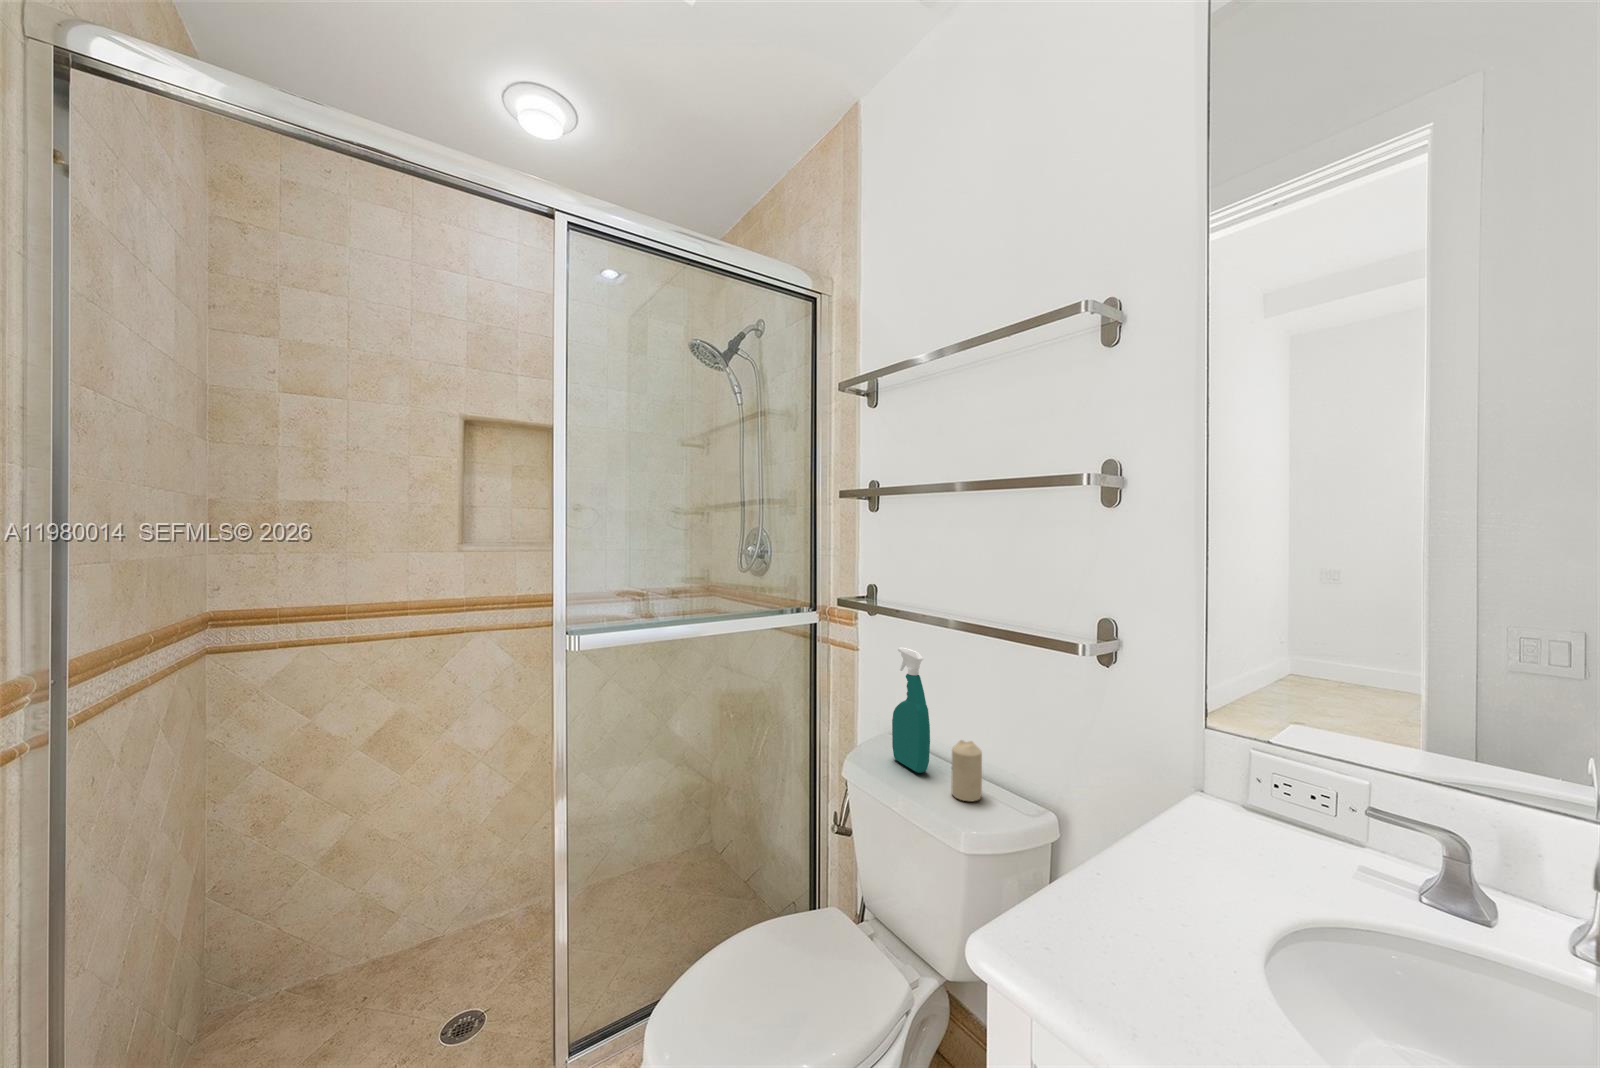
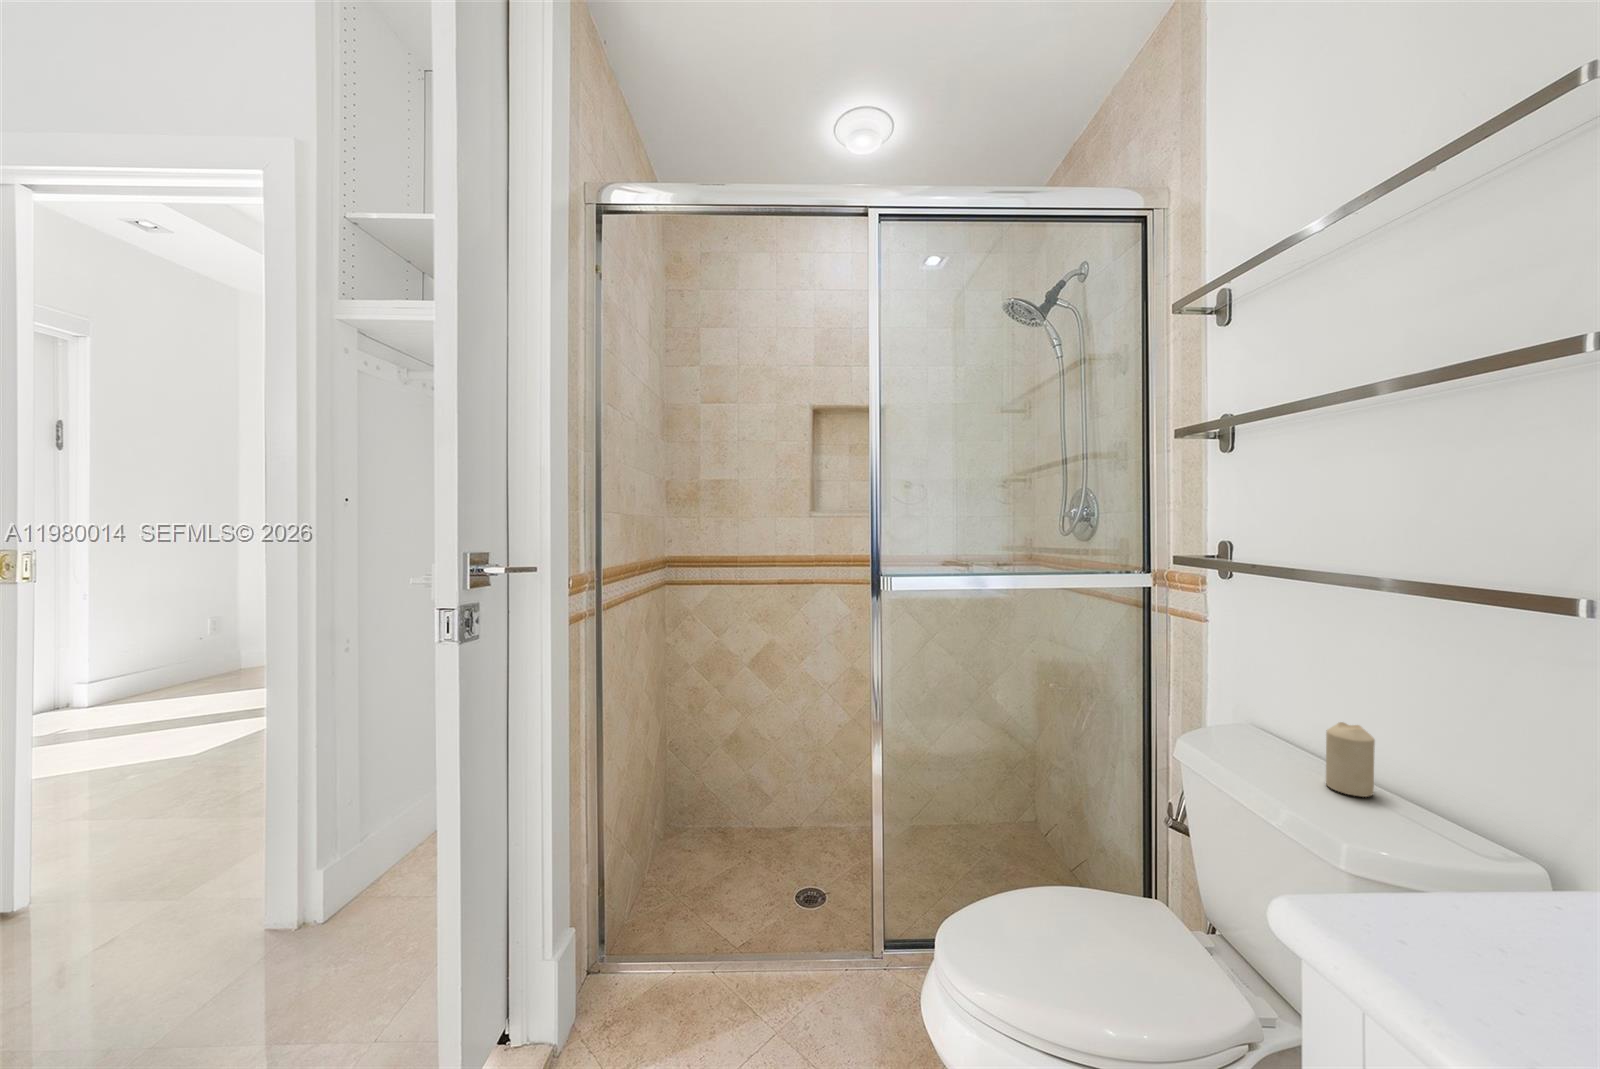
spray bottle: present [892,647,930,773] -> none [1245,611,1297,757]

